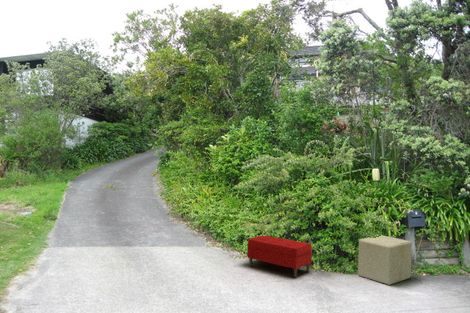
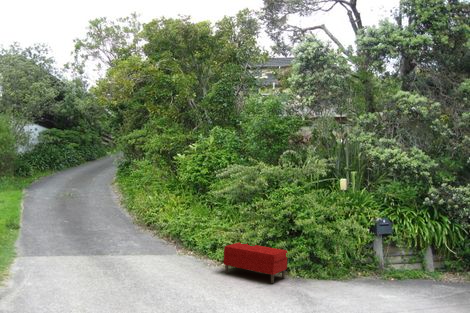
cardboard box: present [358,235,412,285] -> none [332,242,382,289]

